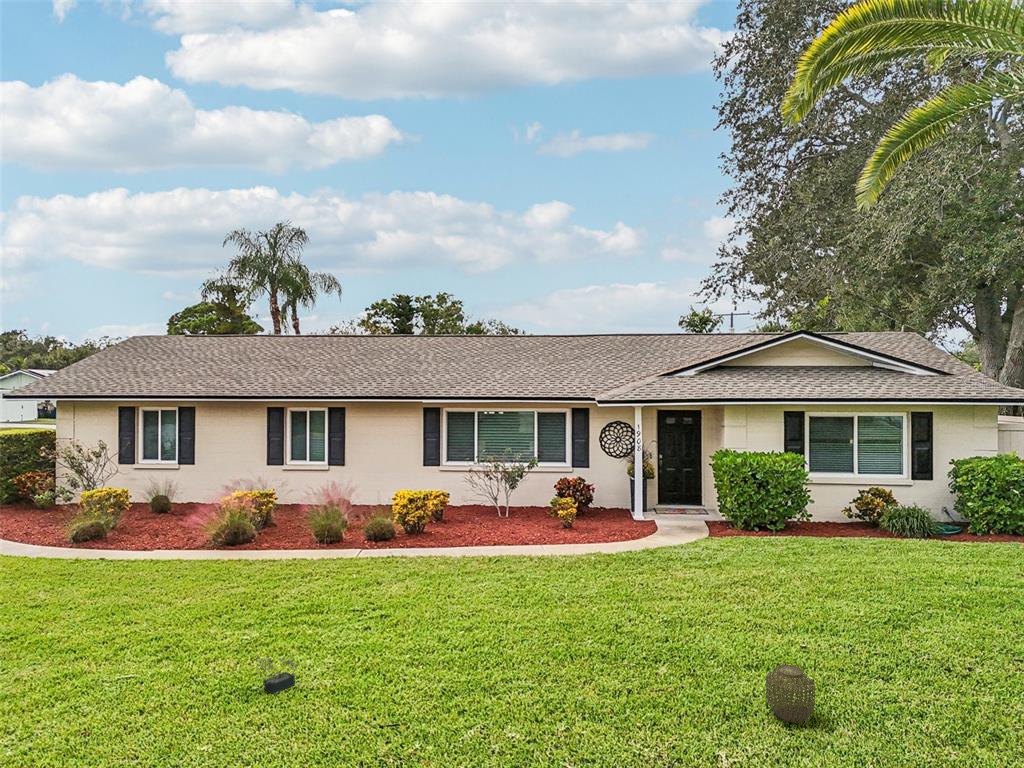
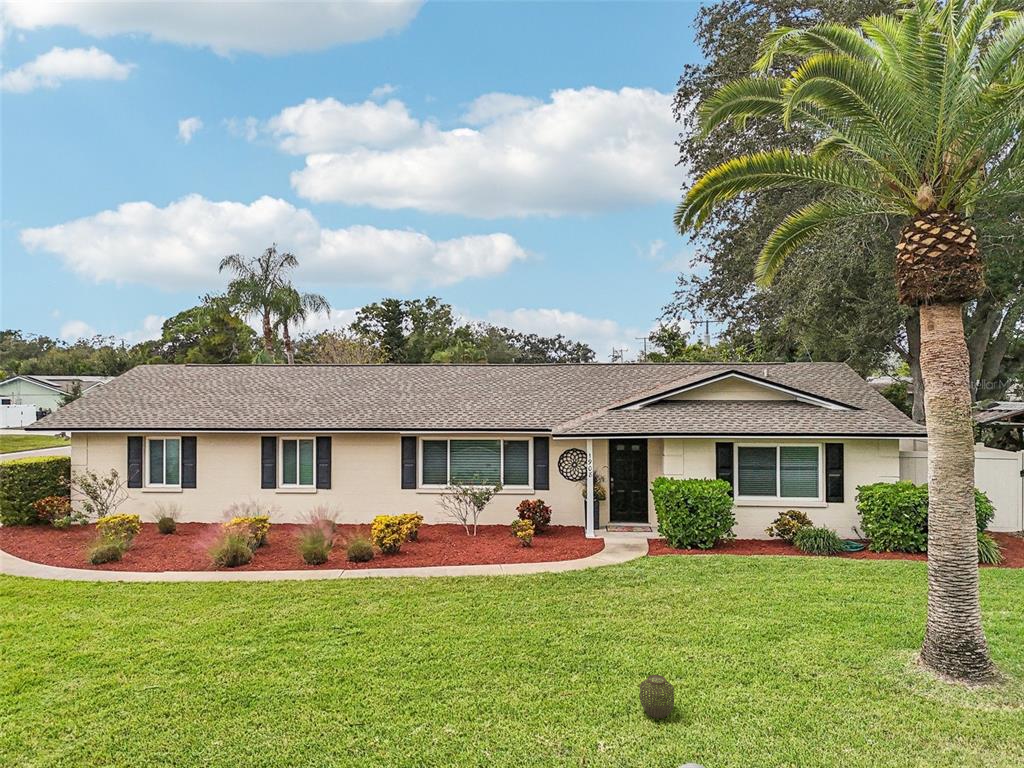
decorative plant: present [257,656,298,694] -> none [256,670,288,701]

